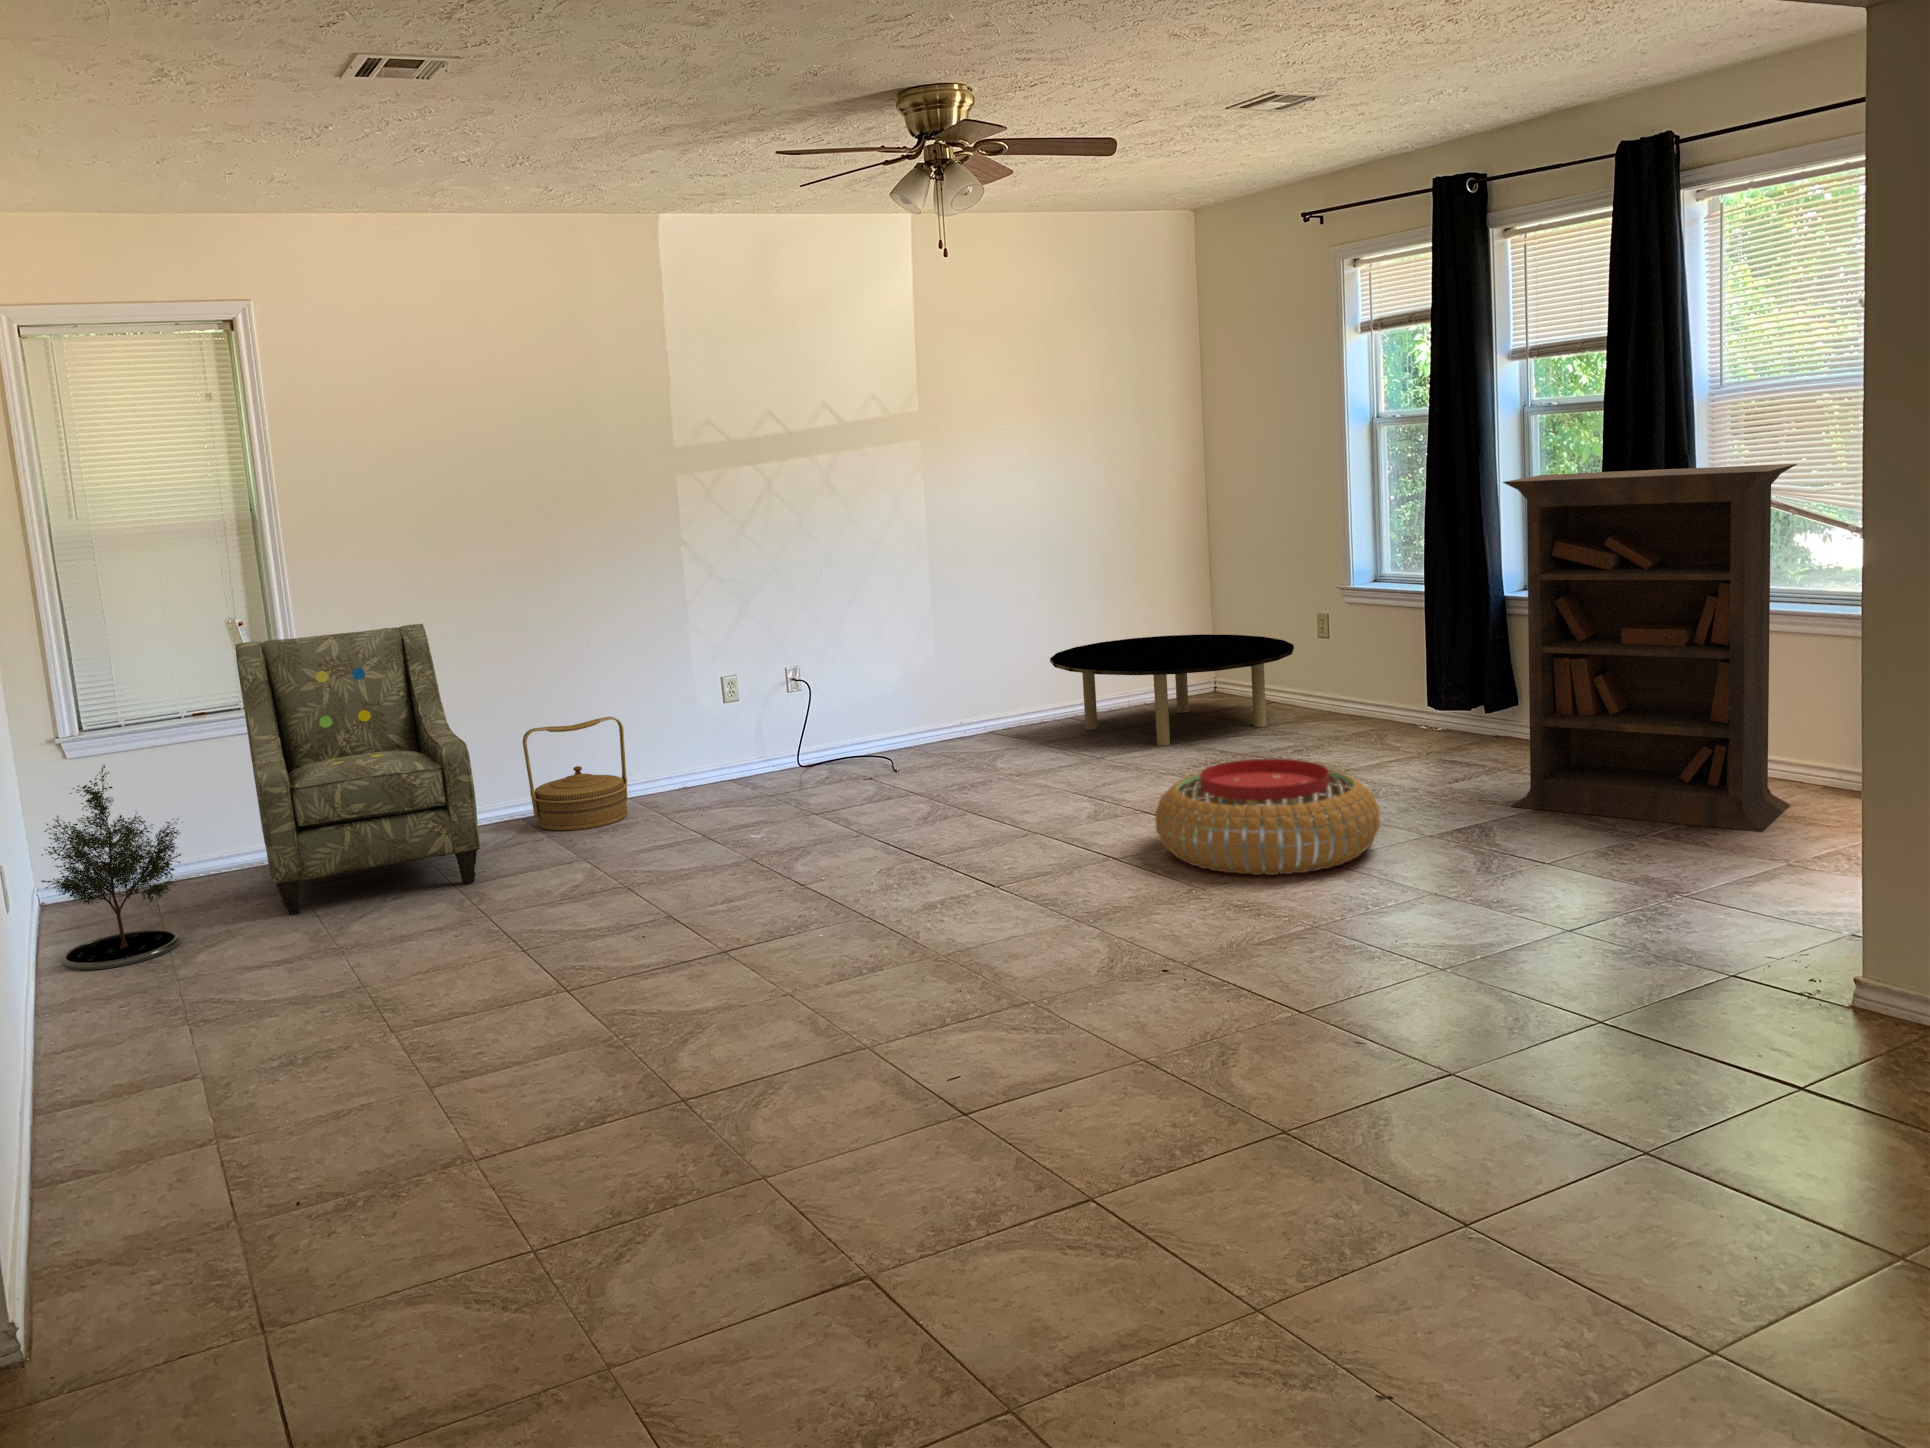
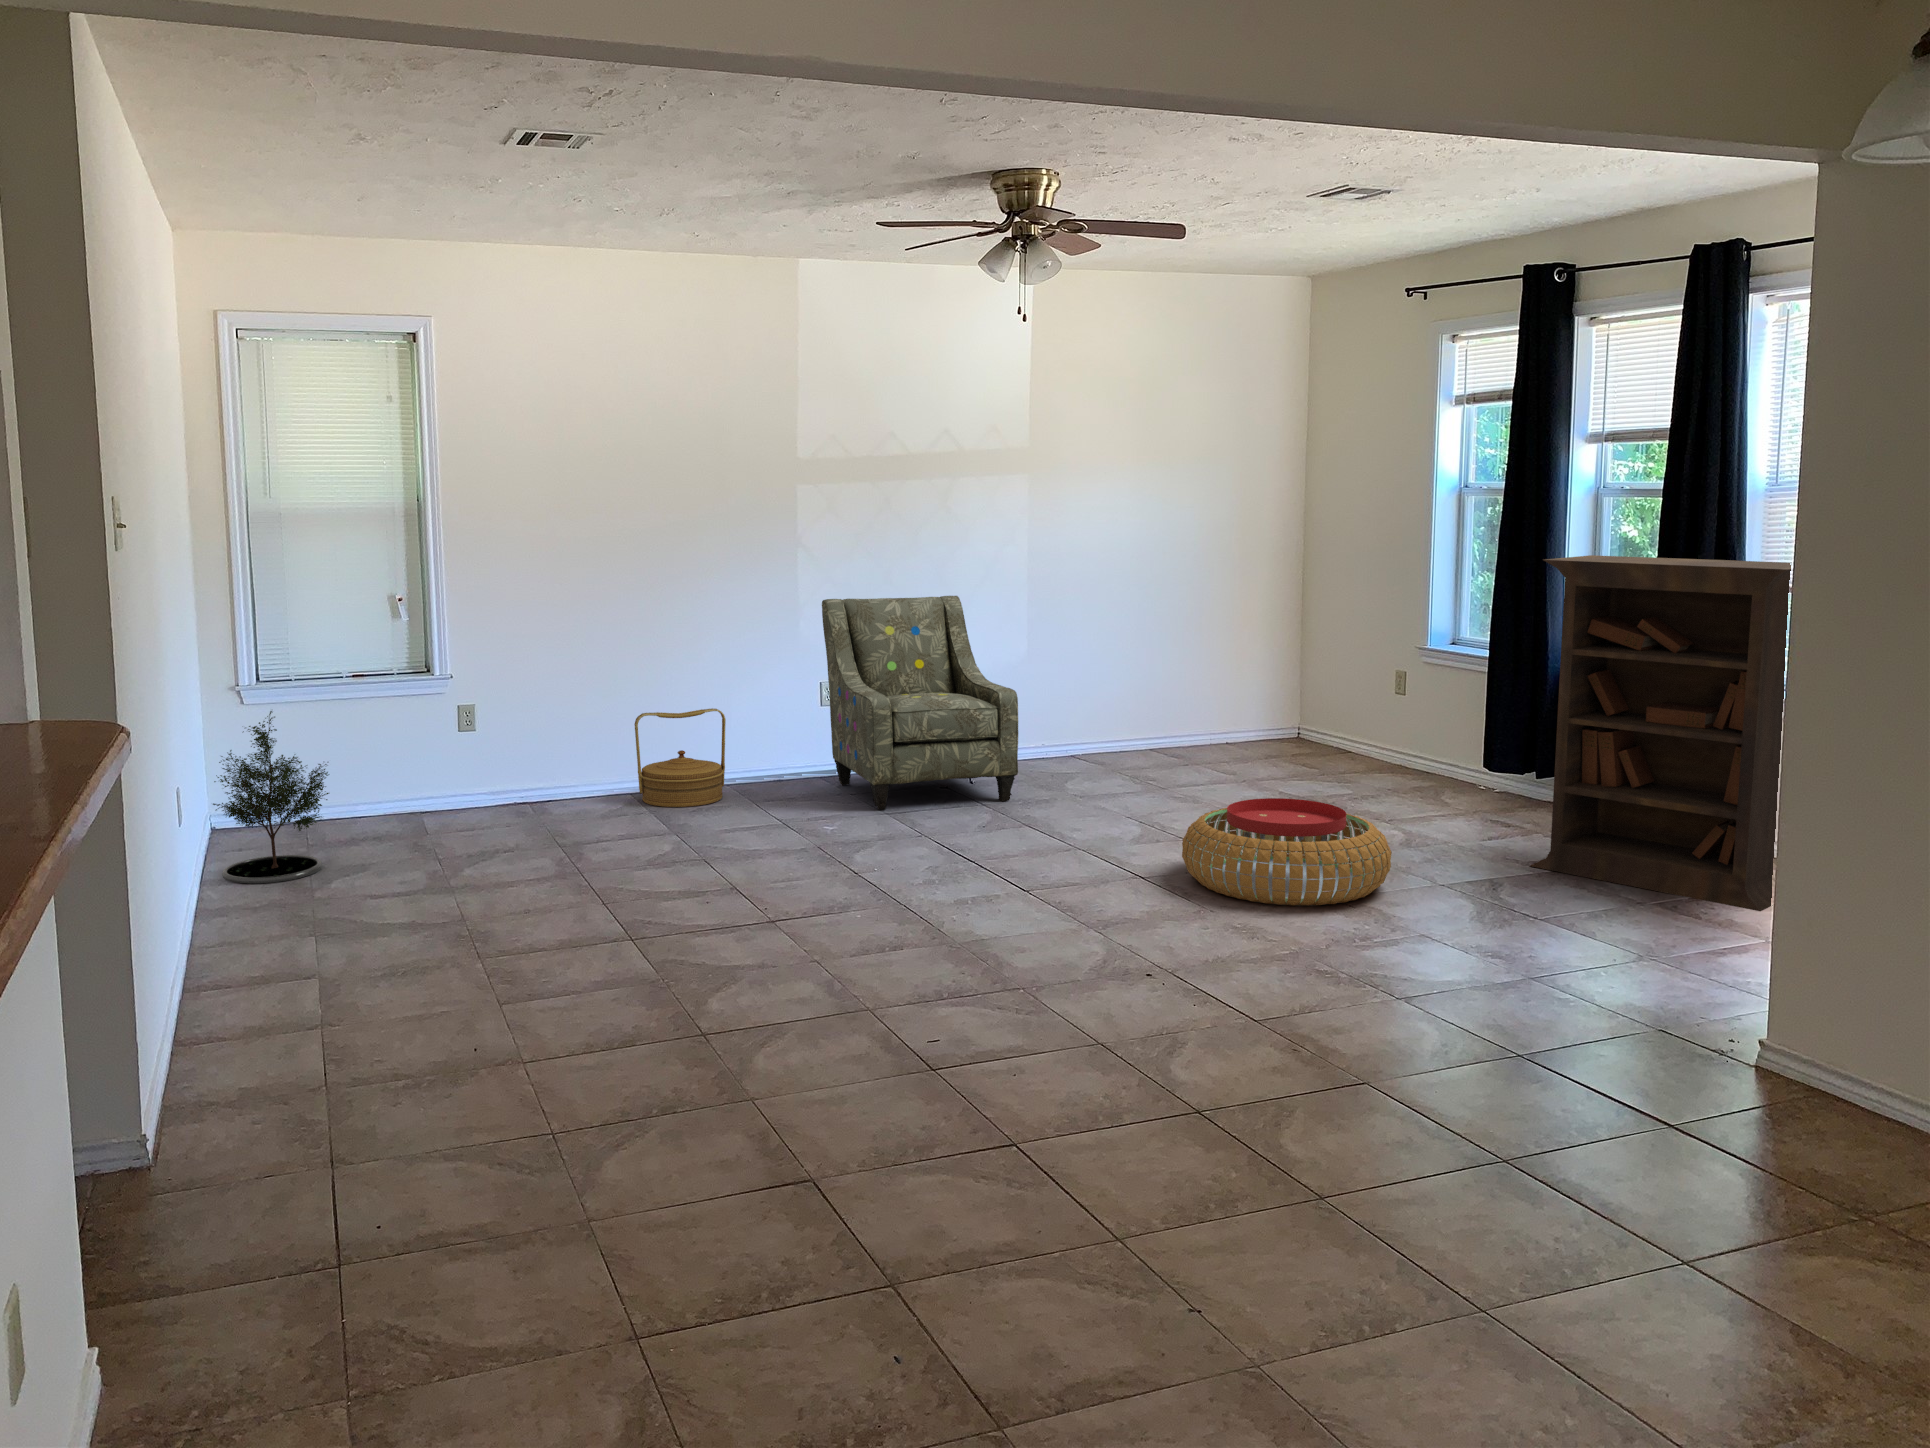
armchair: present [235,624,480,914] -> present [822,596,1018,810]
coffee table: present [1050,634,1294,746] -> none [1132,679,1365,782]

